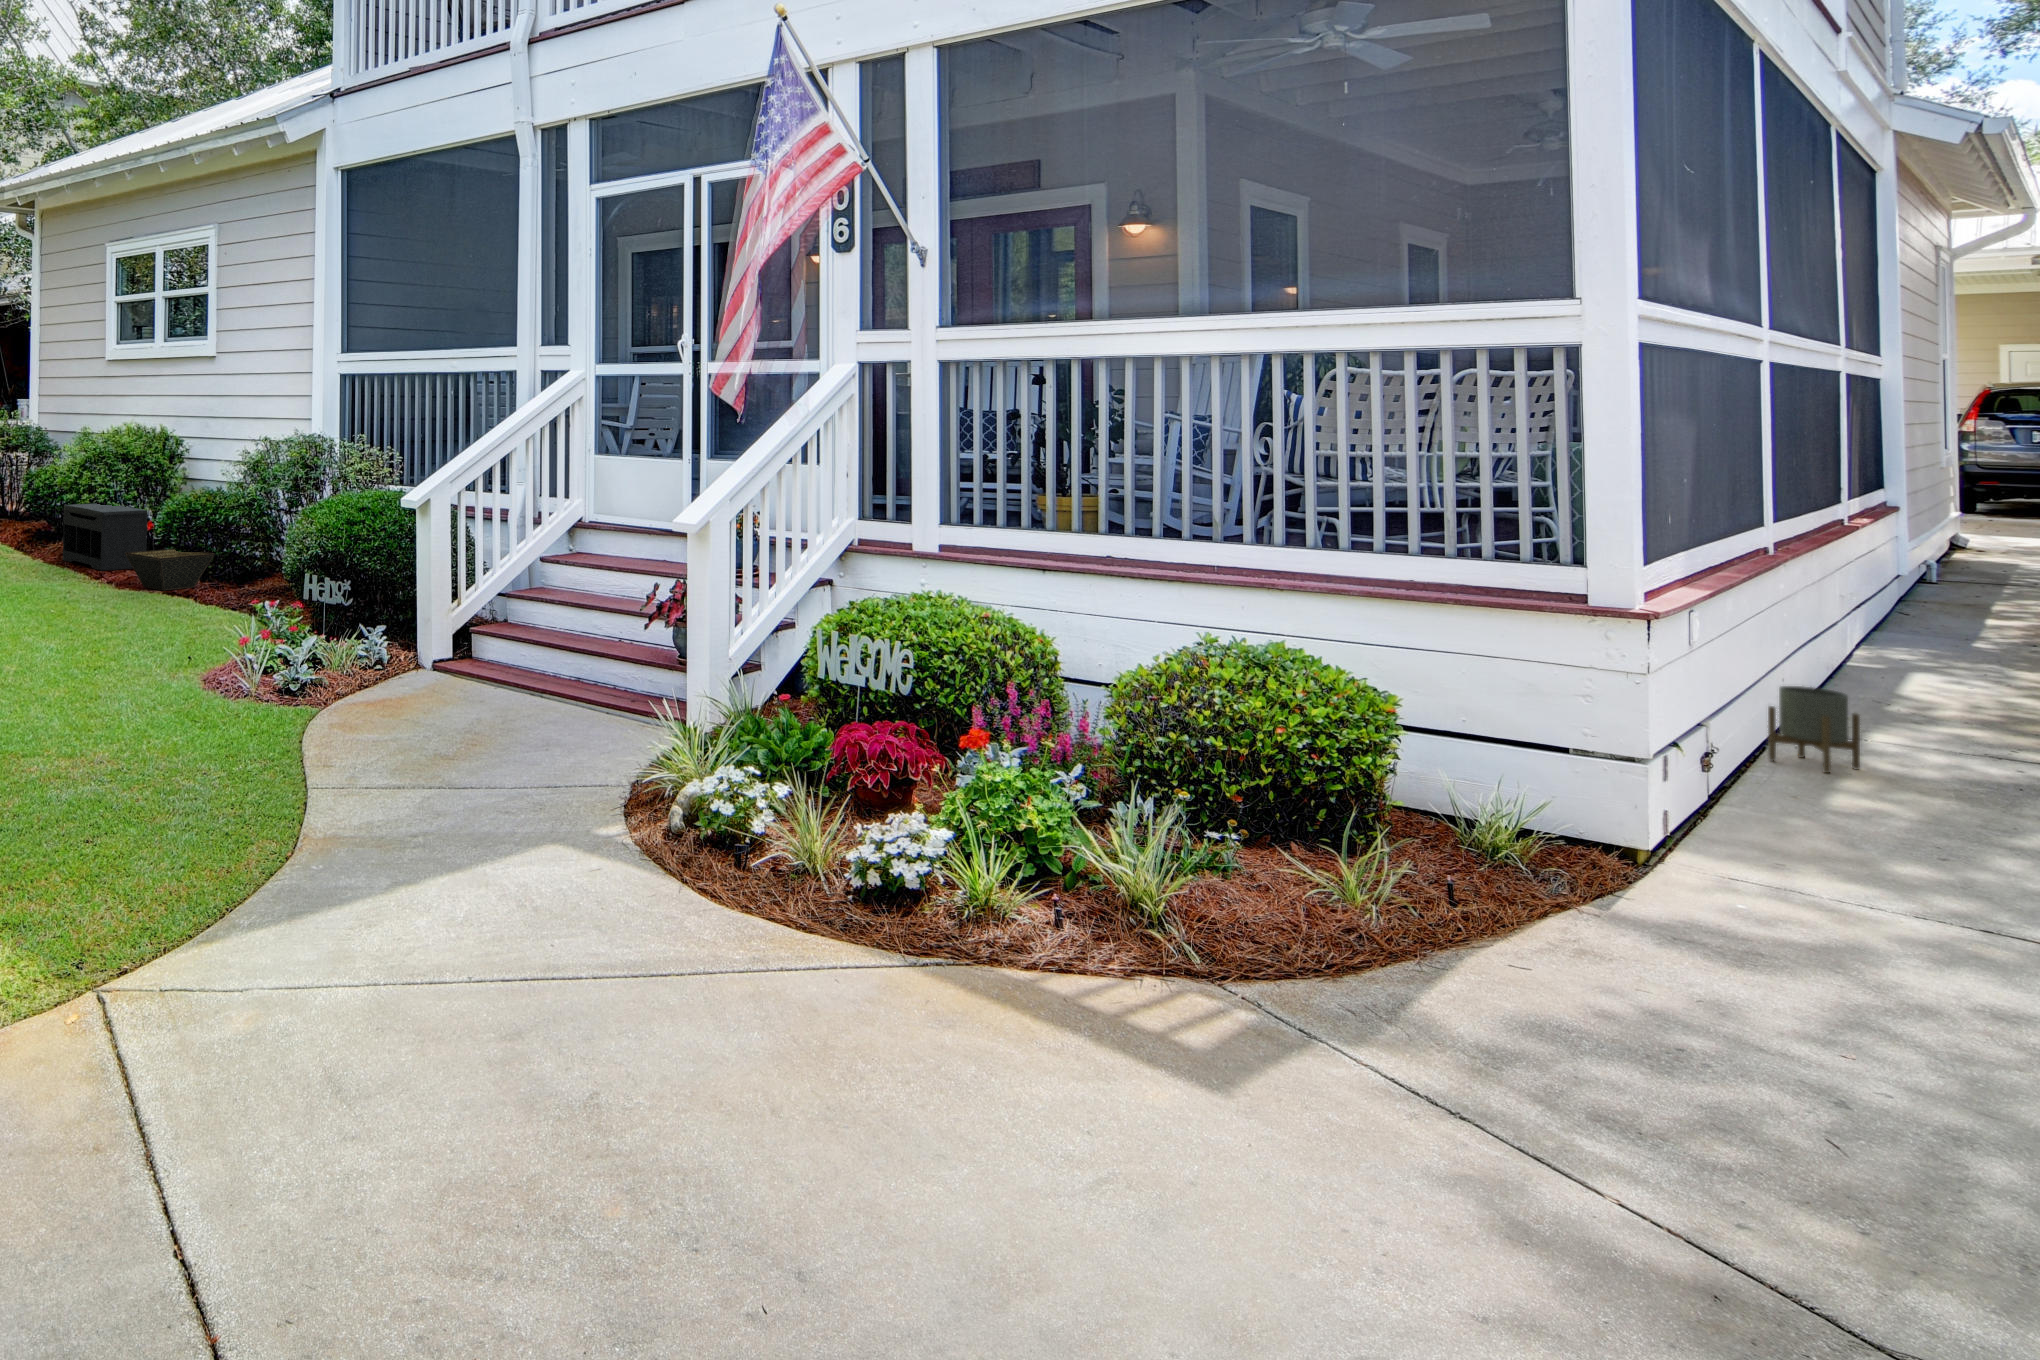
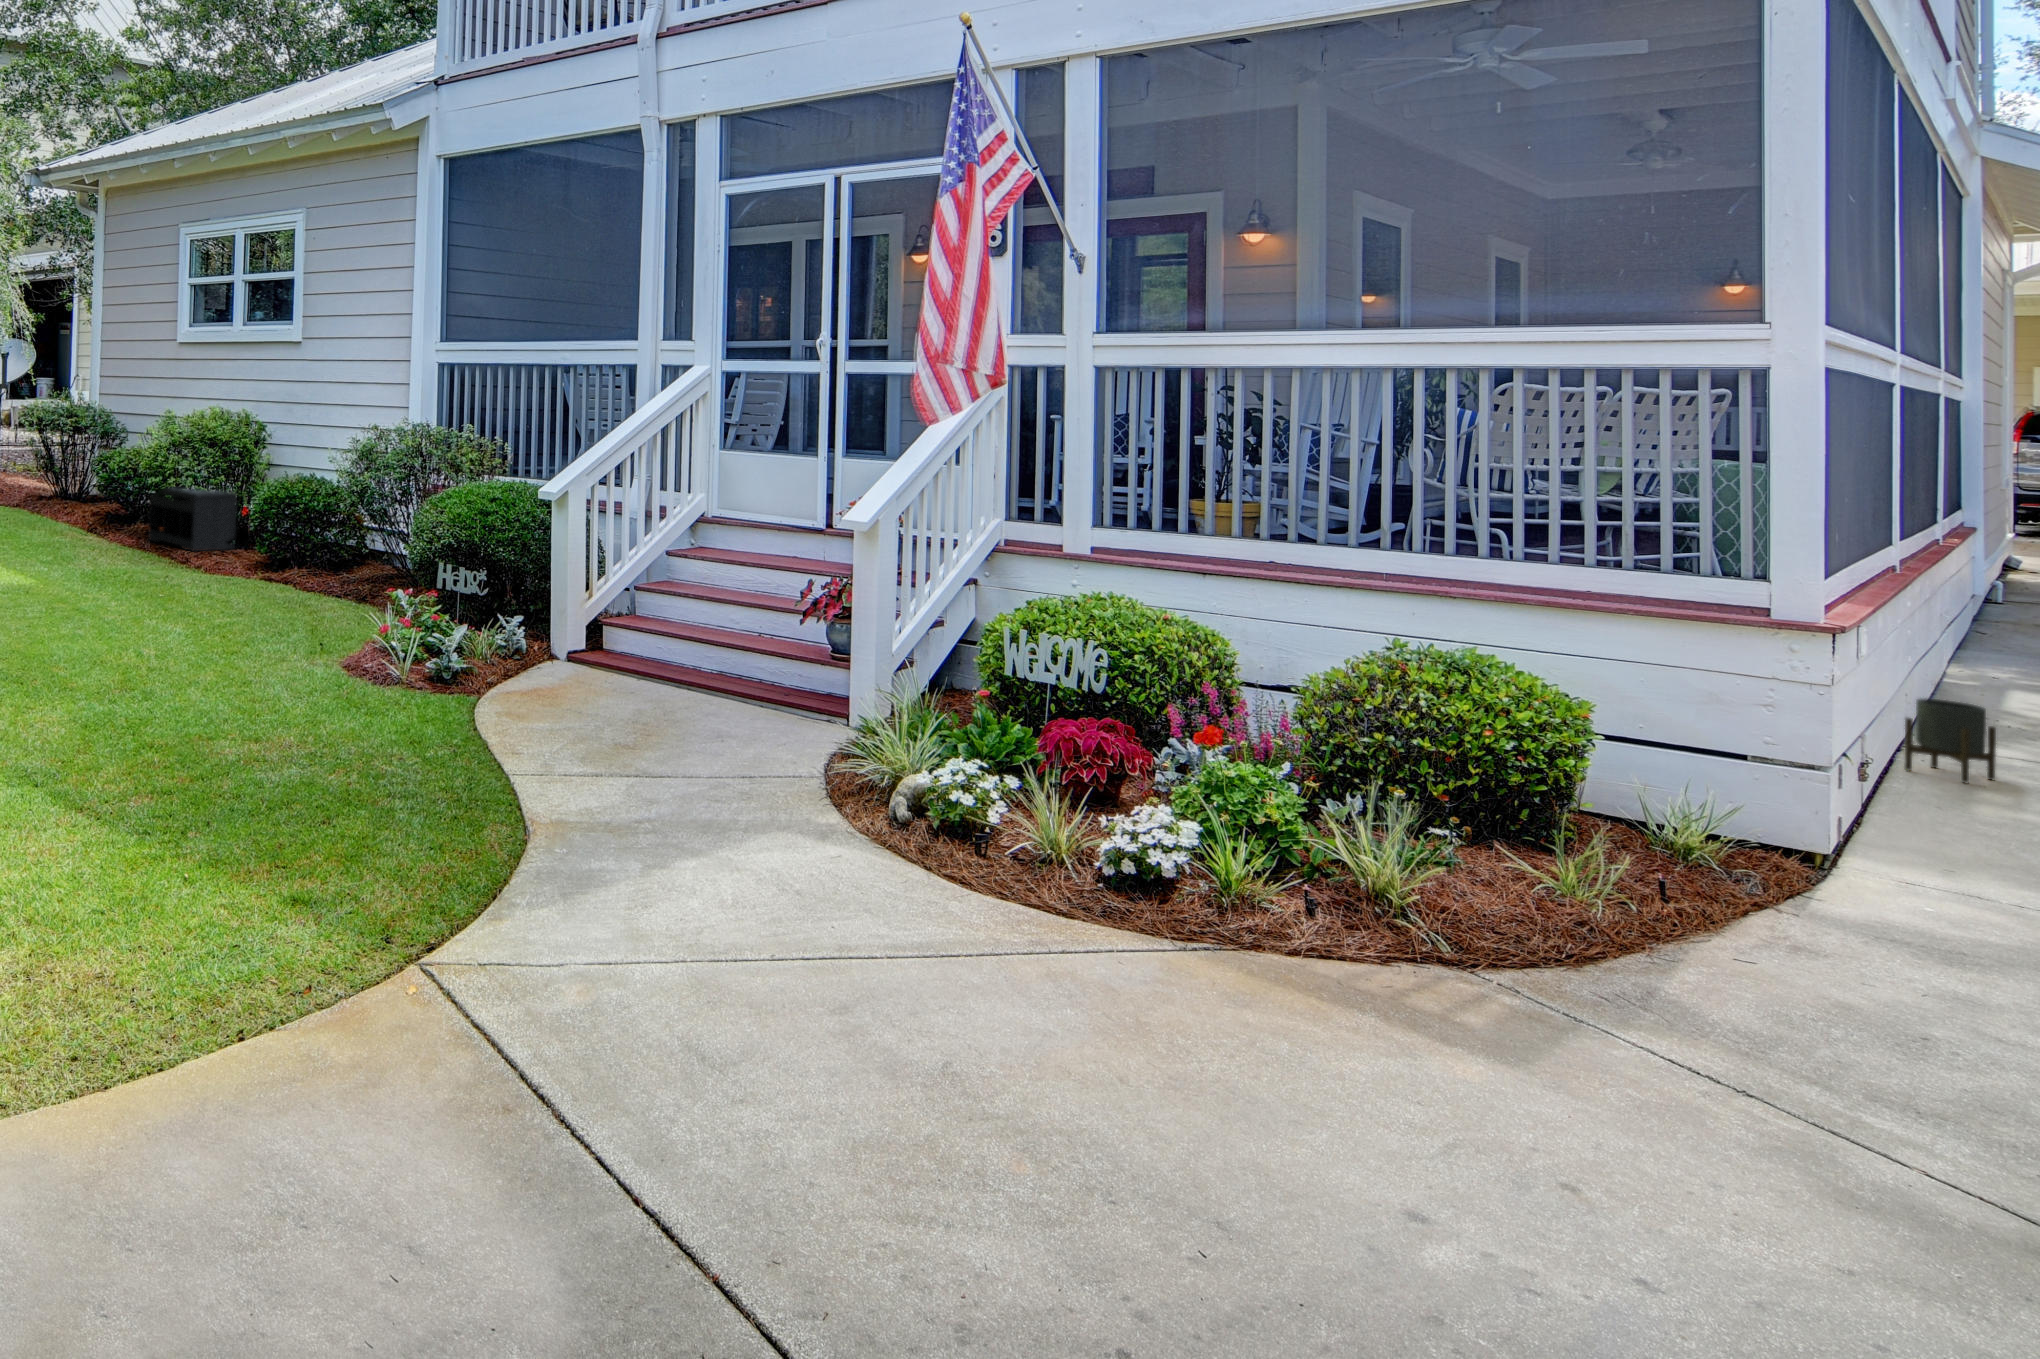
basket: present [125,549,215,591] -> none [226,531,315,573]

